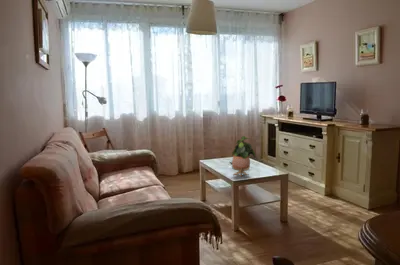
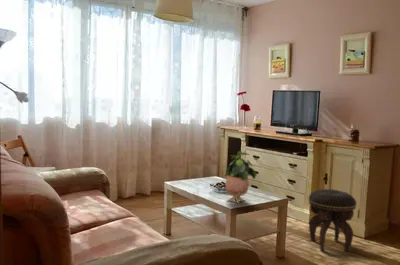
footstool: none [312,166,354,218] -> present [309,189,356,251]

